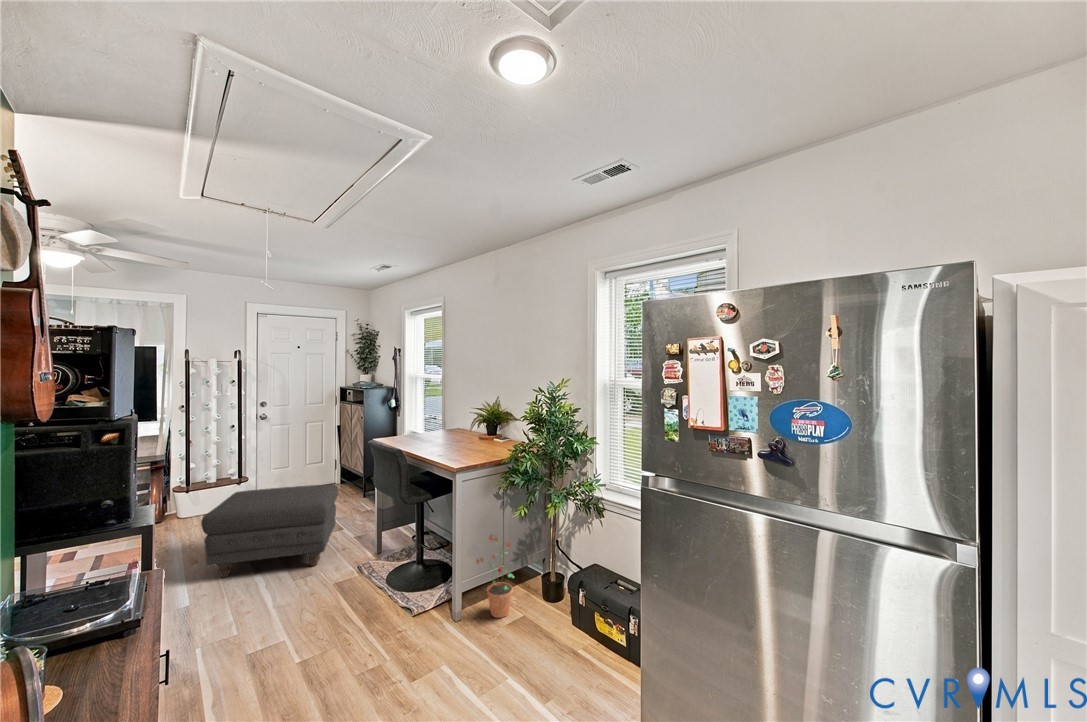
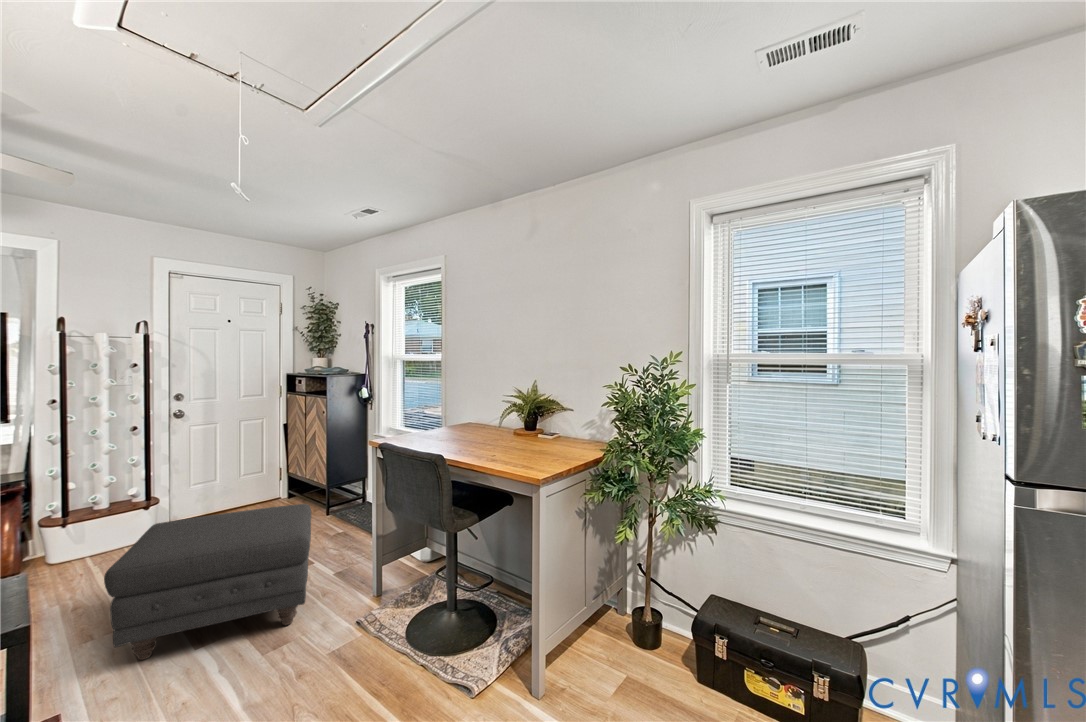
potted plant: present [477,535,514,618] -> none [557,566,614,684]

